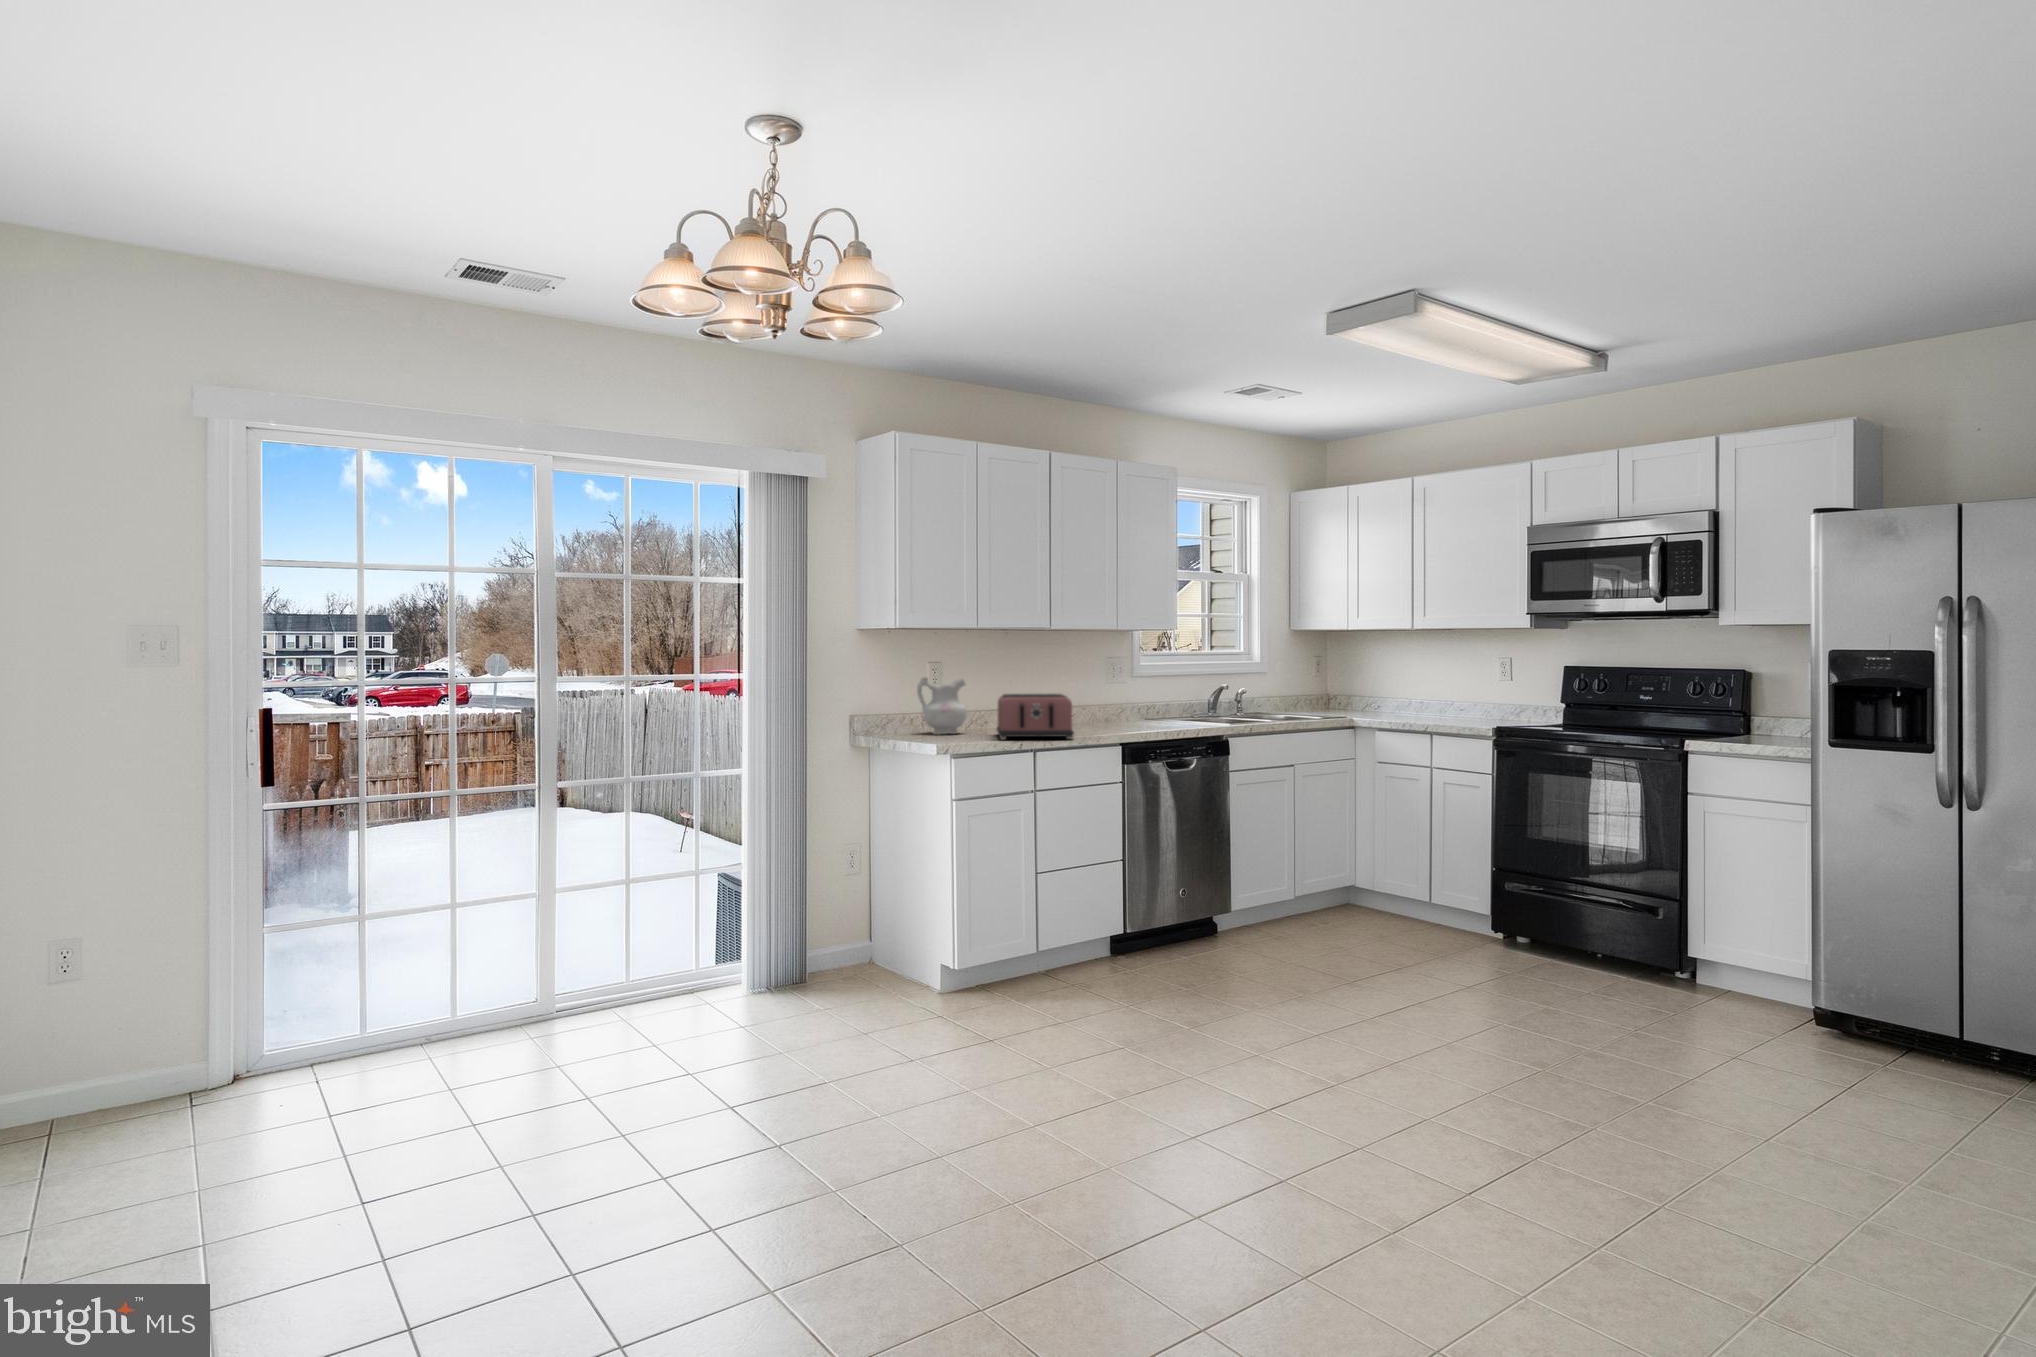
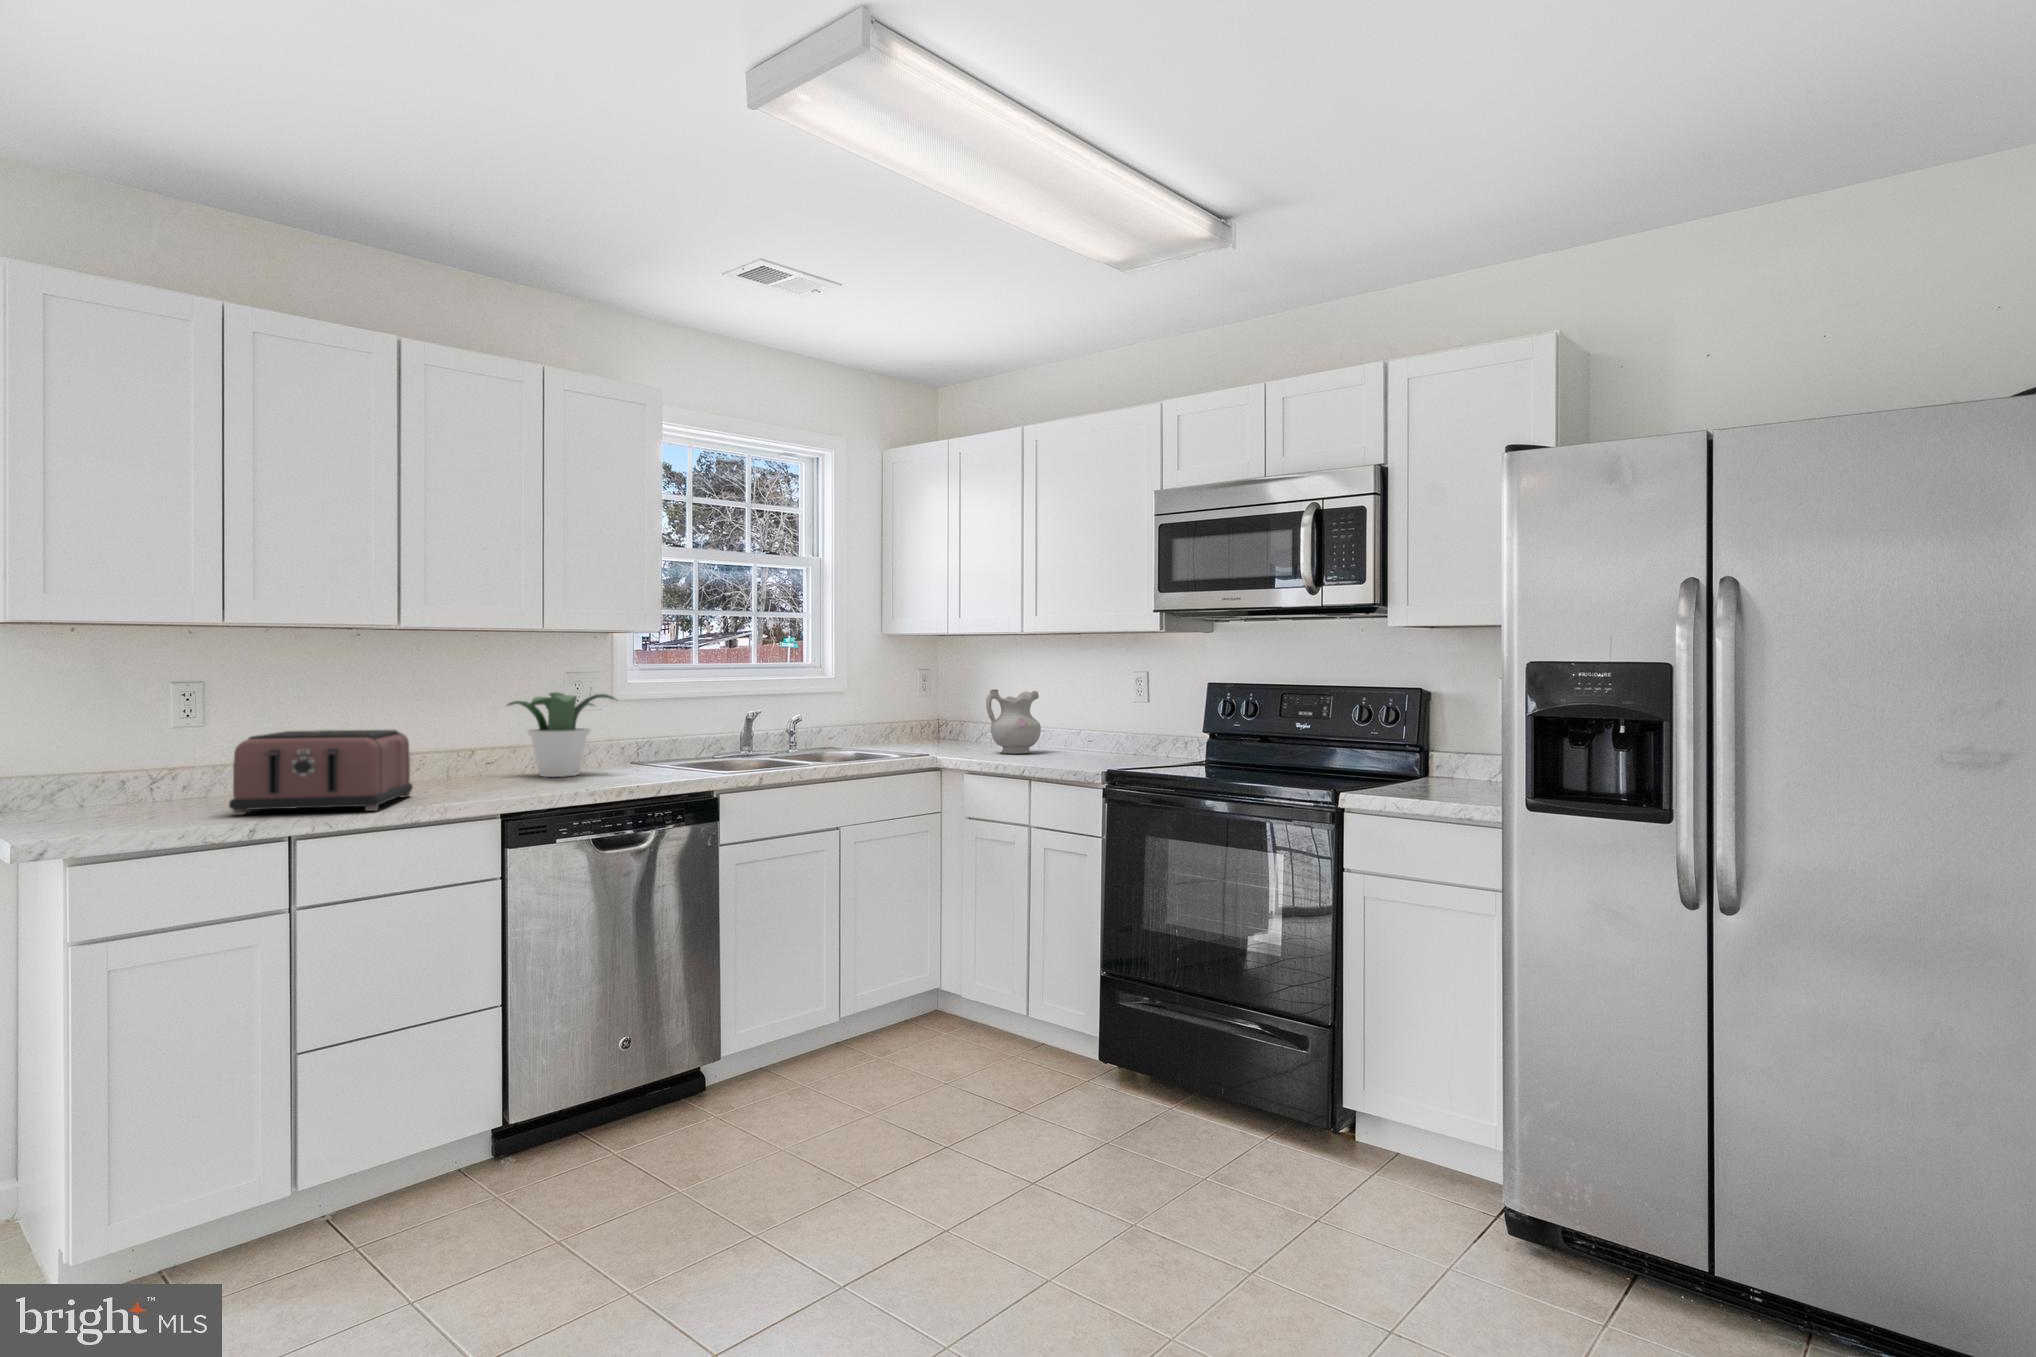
potted plant: none [1087,672,1157,726] -> present [508,692,618,777]
ceramic pitcher: present [917,678,967,734] -> present [986,689,1041,754]

